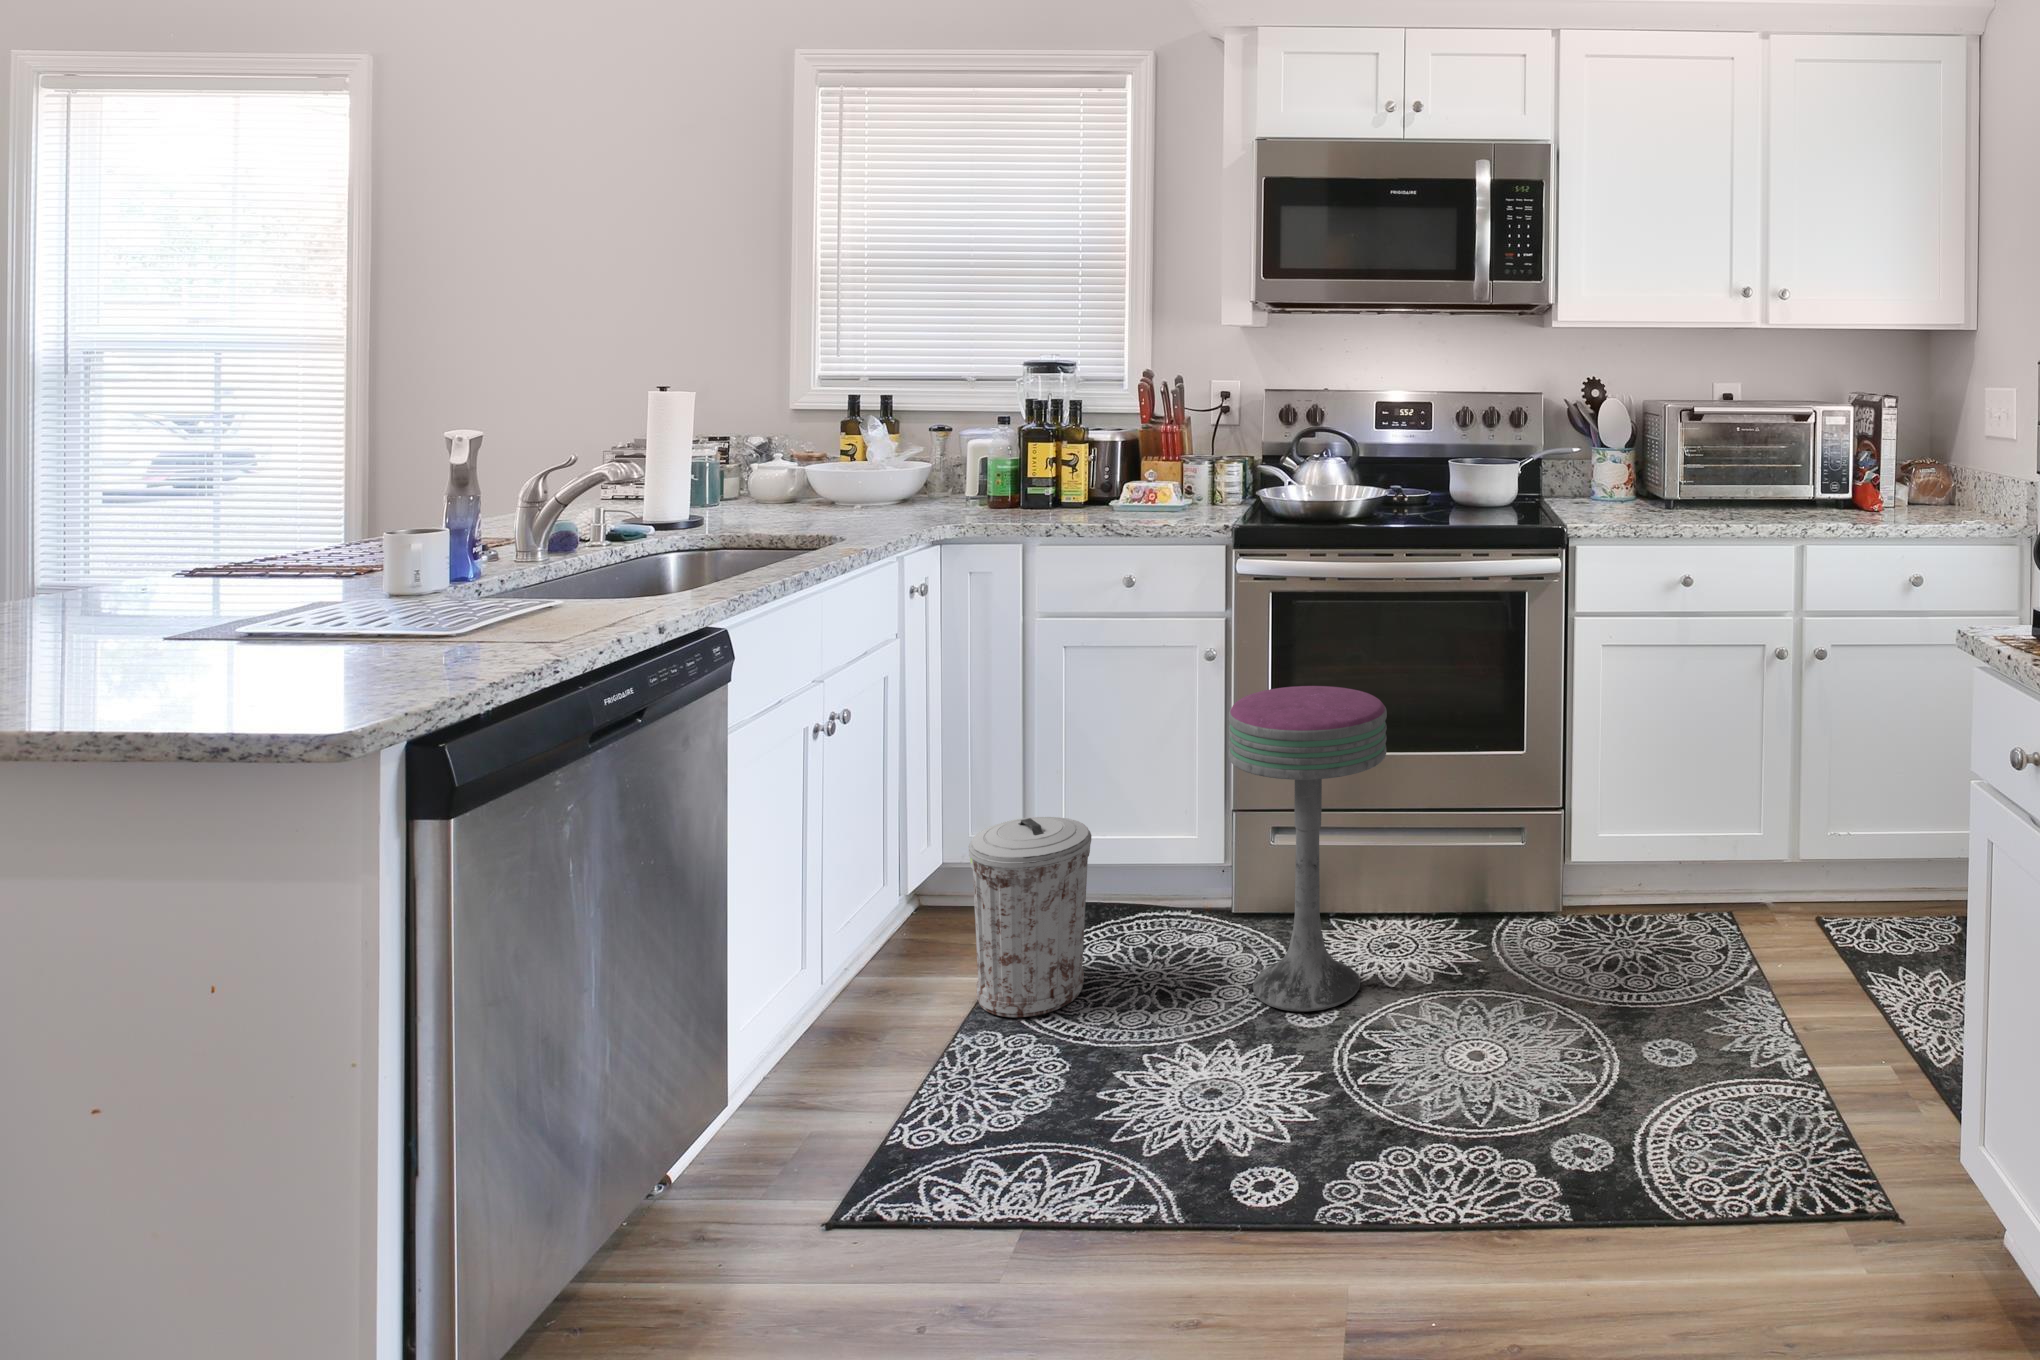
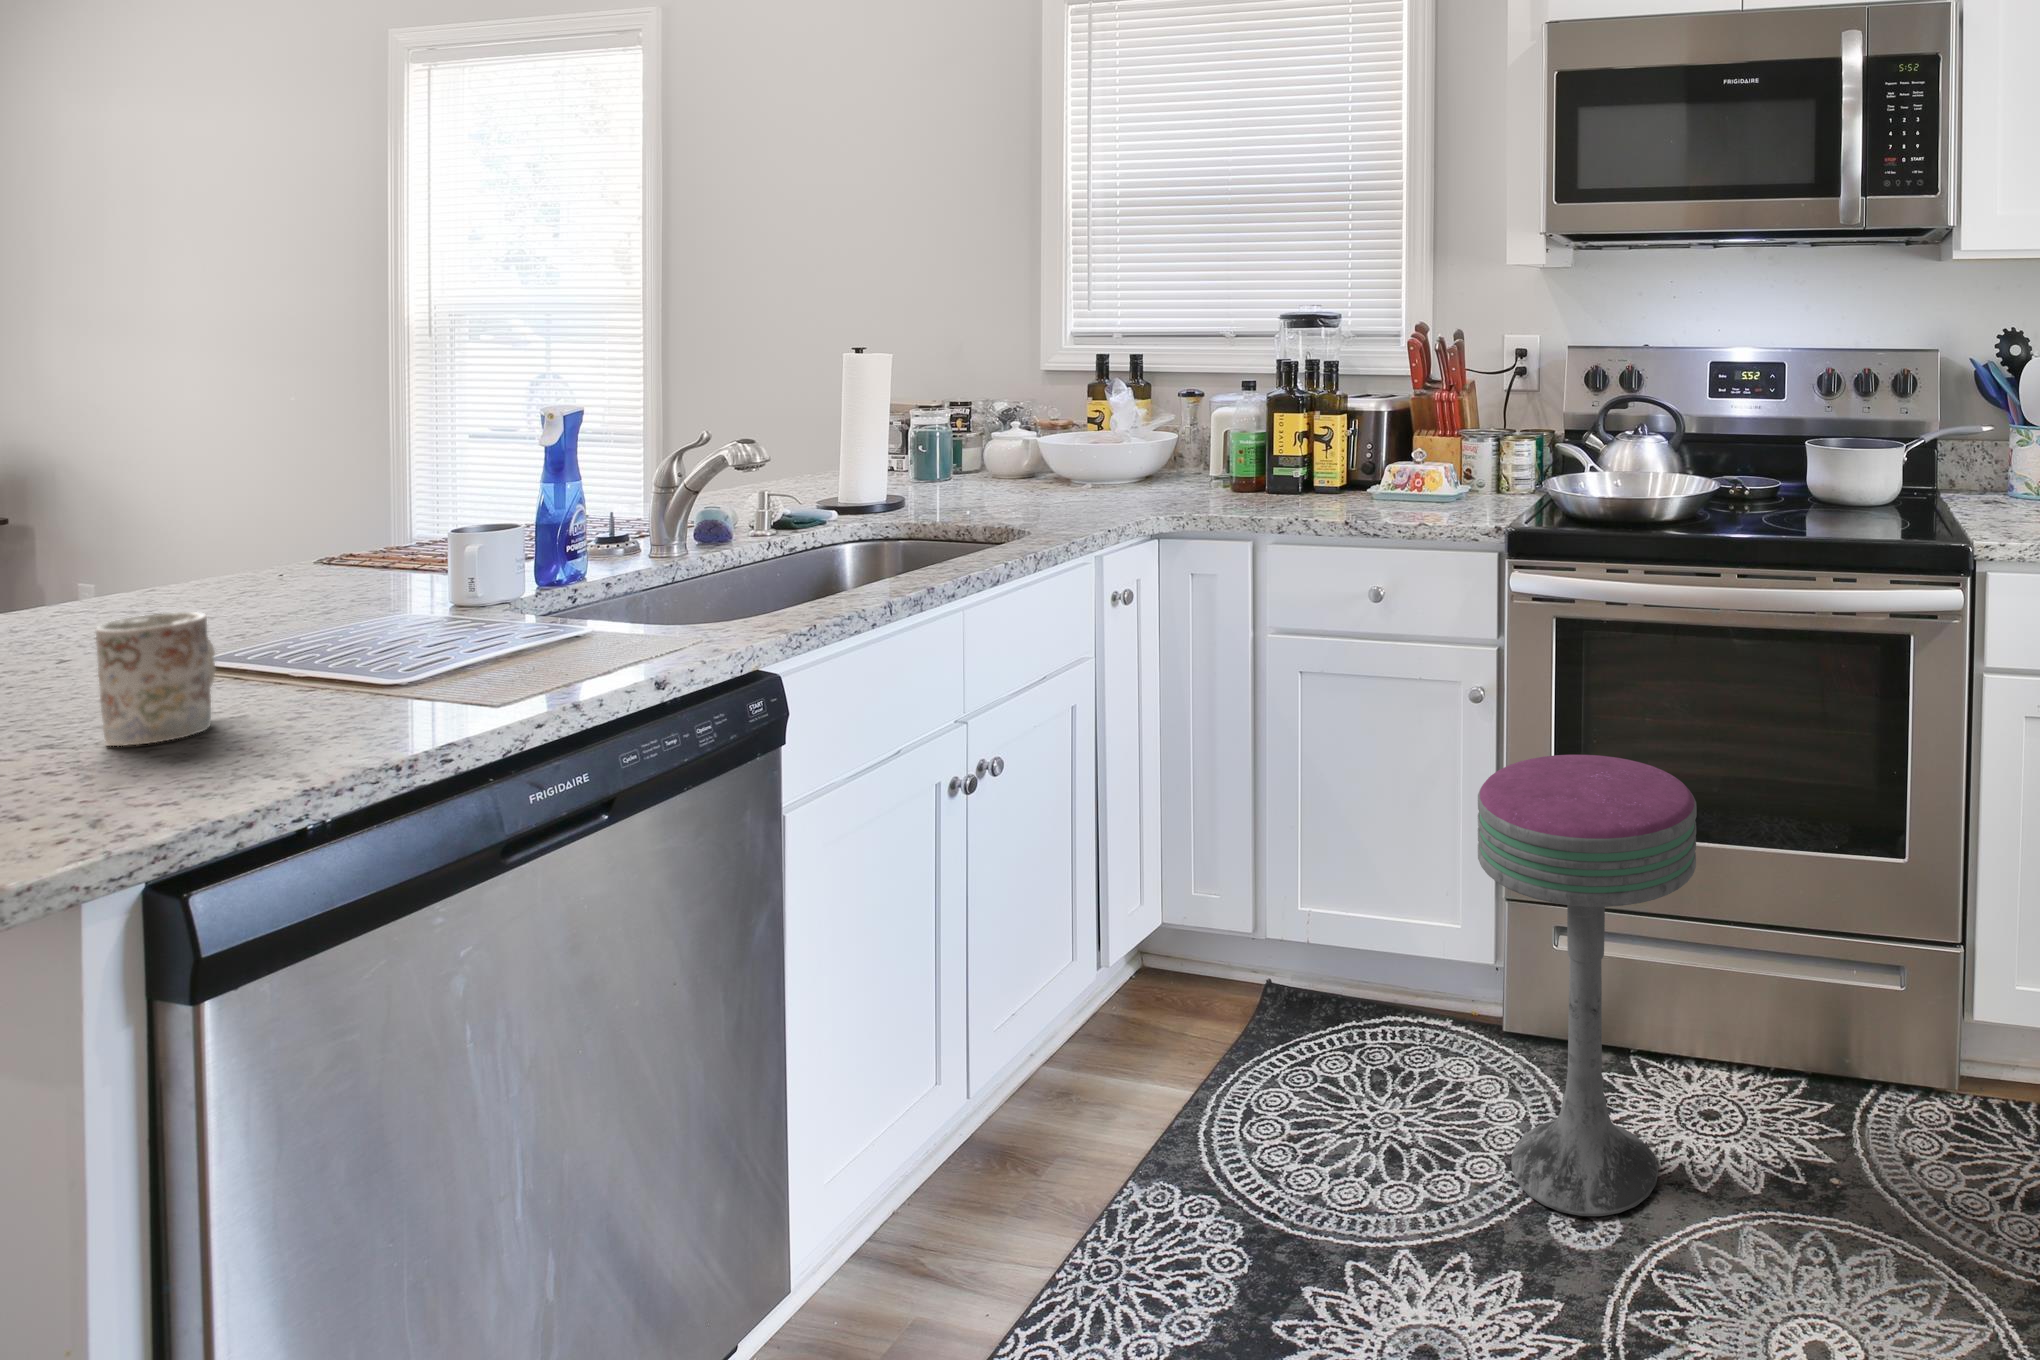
mug: none [249,572,328,669] -> present [96,612,216,746]
trash can: present [969,817,1091,1017] -> none [1157,893,1308,1160]

